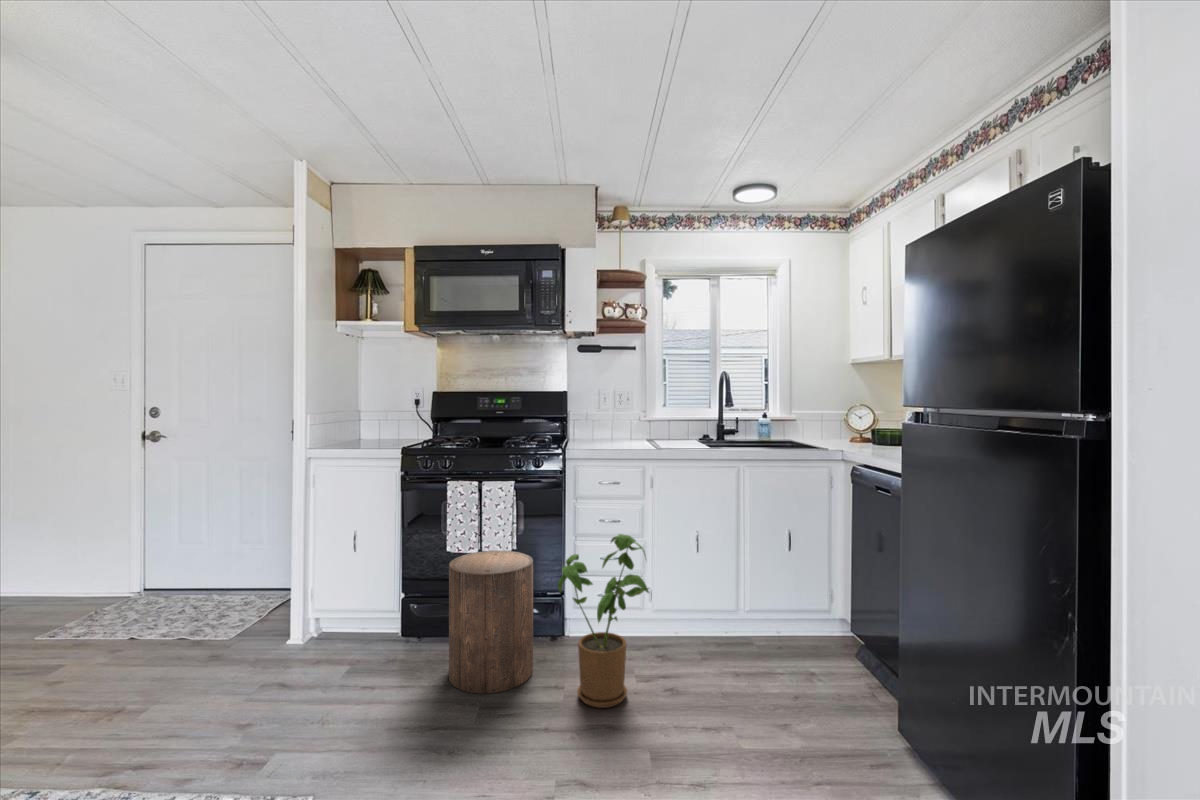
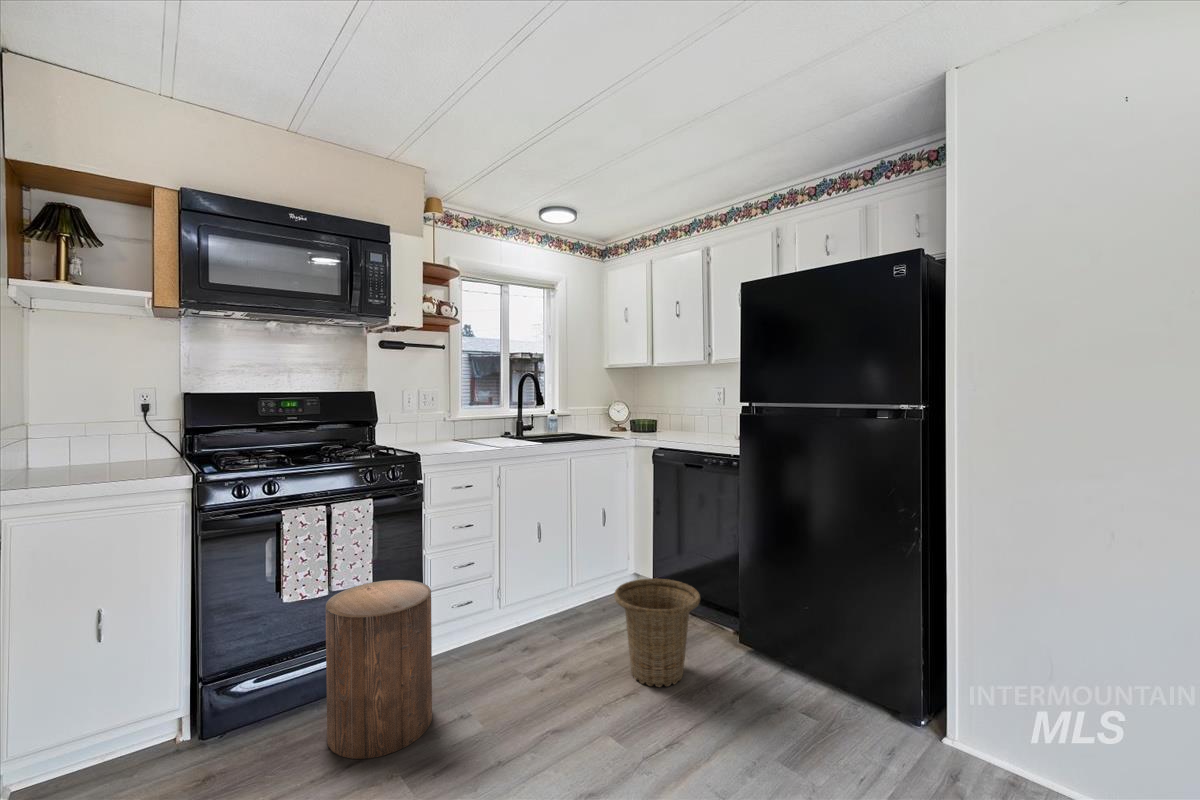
house plant: present [558,534,649,708] -> none [474,535,580,712]
basket: none [704,612,812,749] -> present [614,579,700,687]

